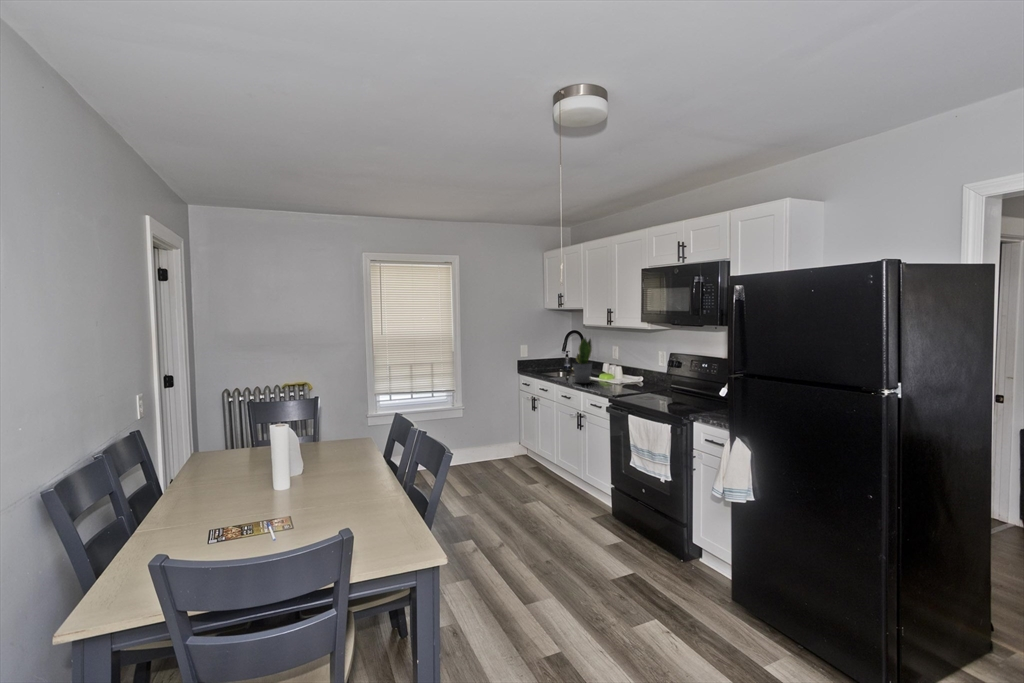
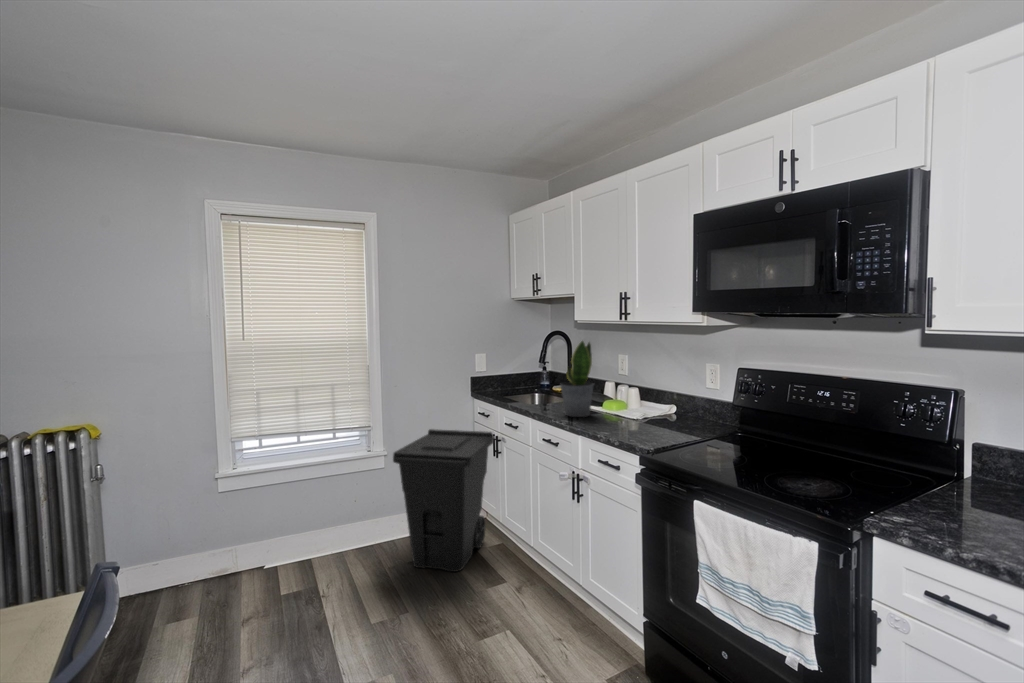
trash can: none [470,394,534,478] -> present [393,429,494,572]

